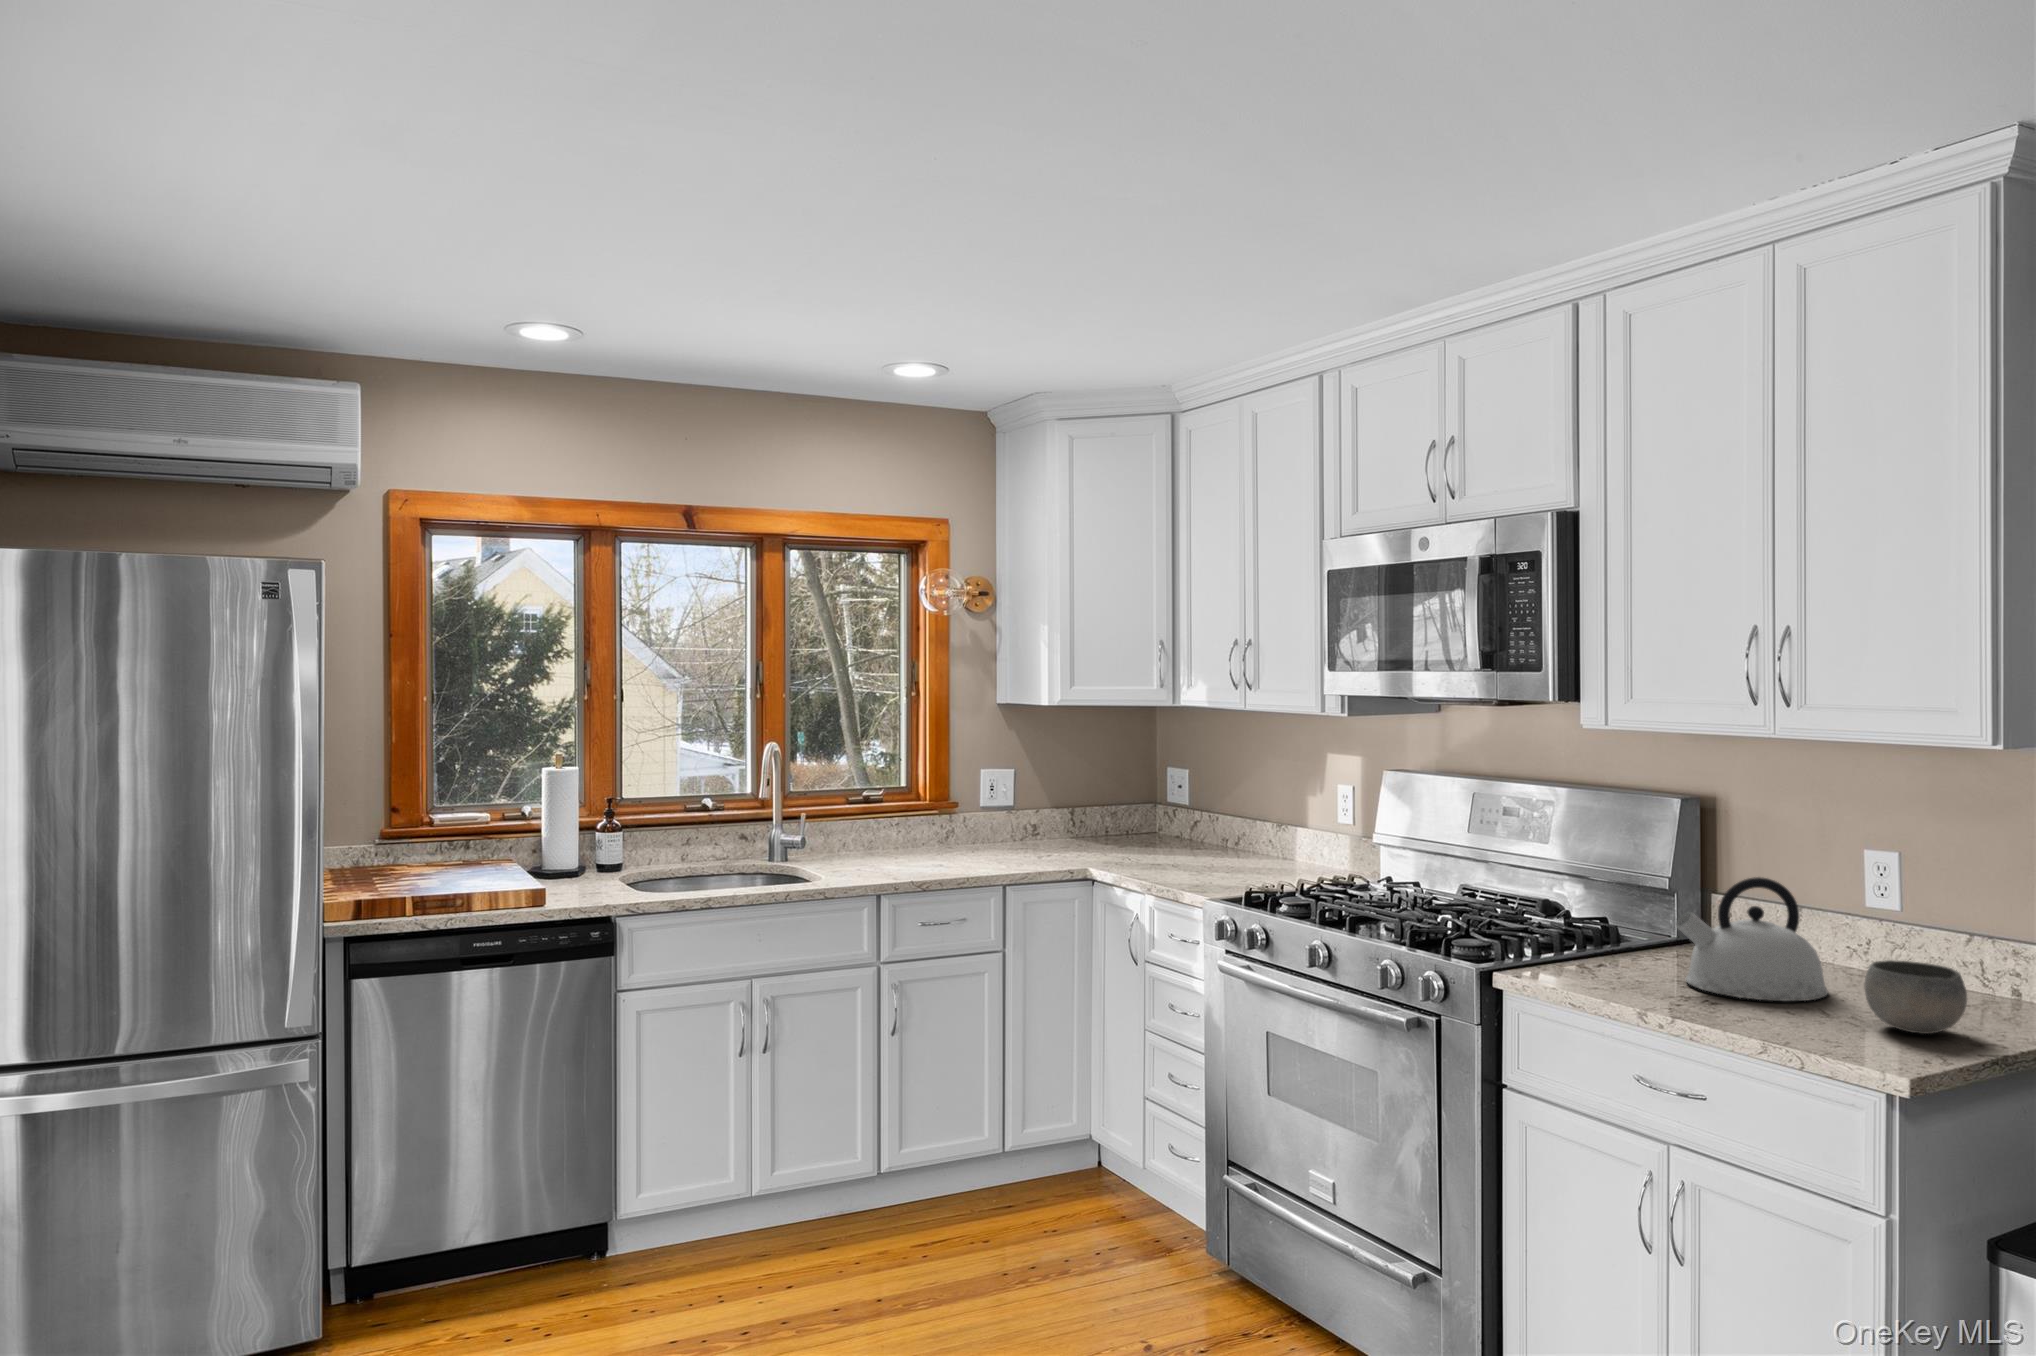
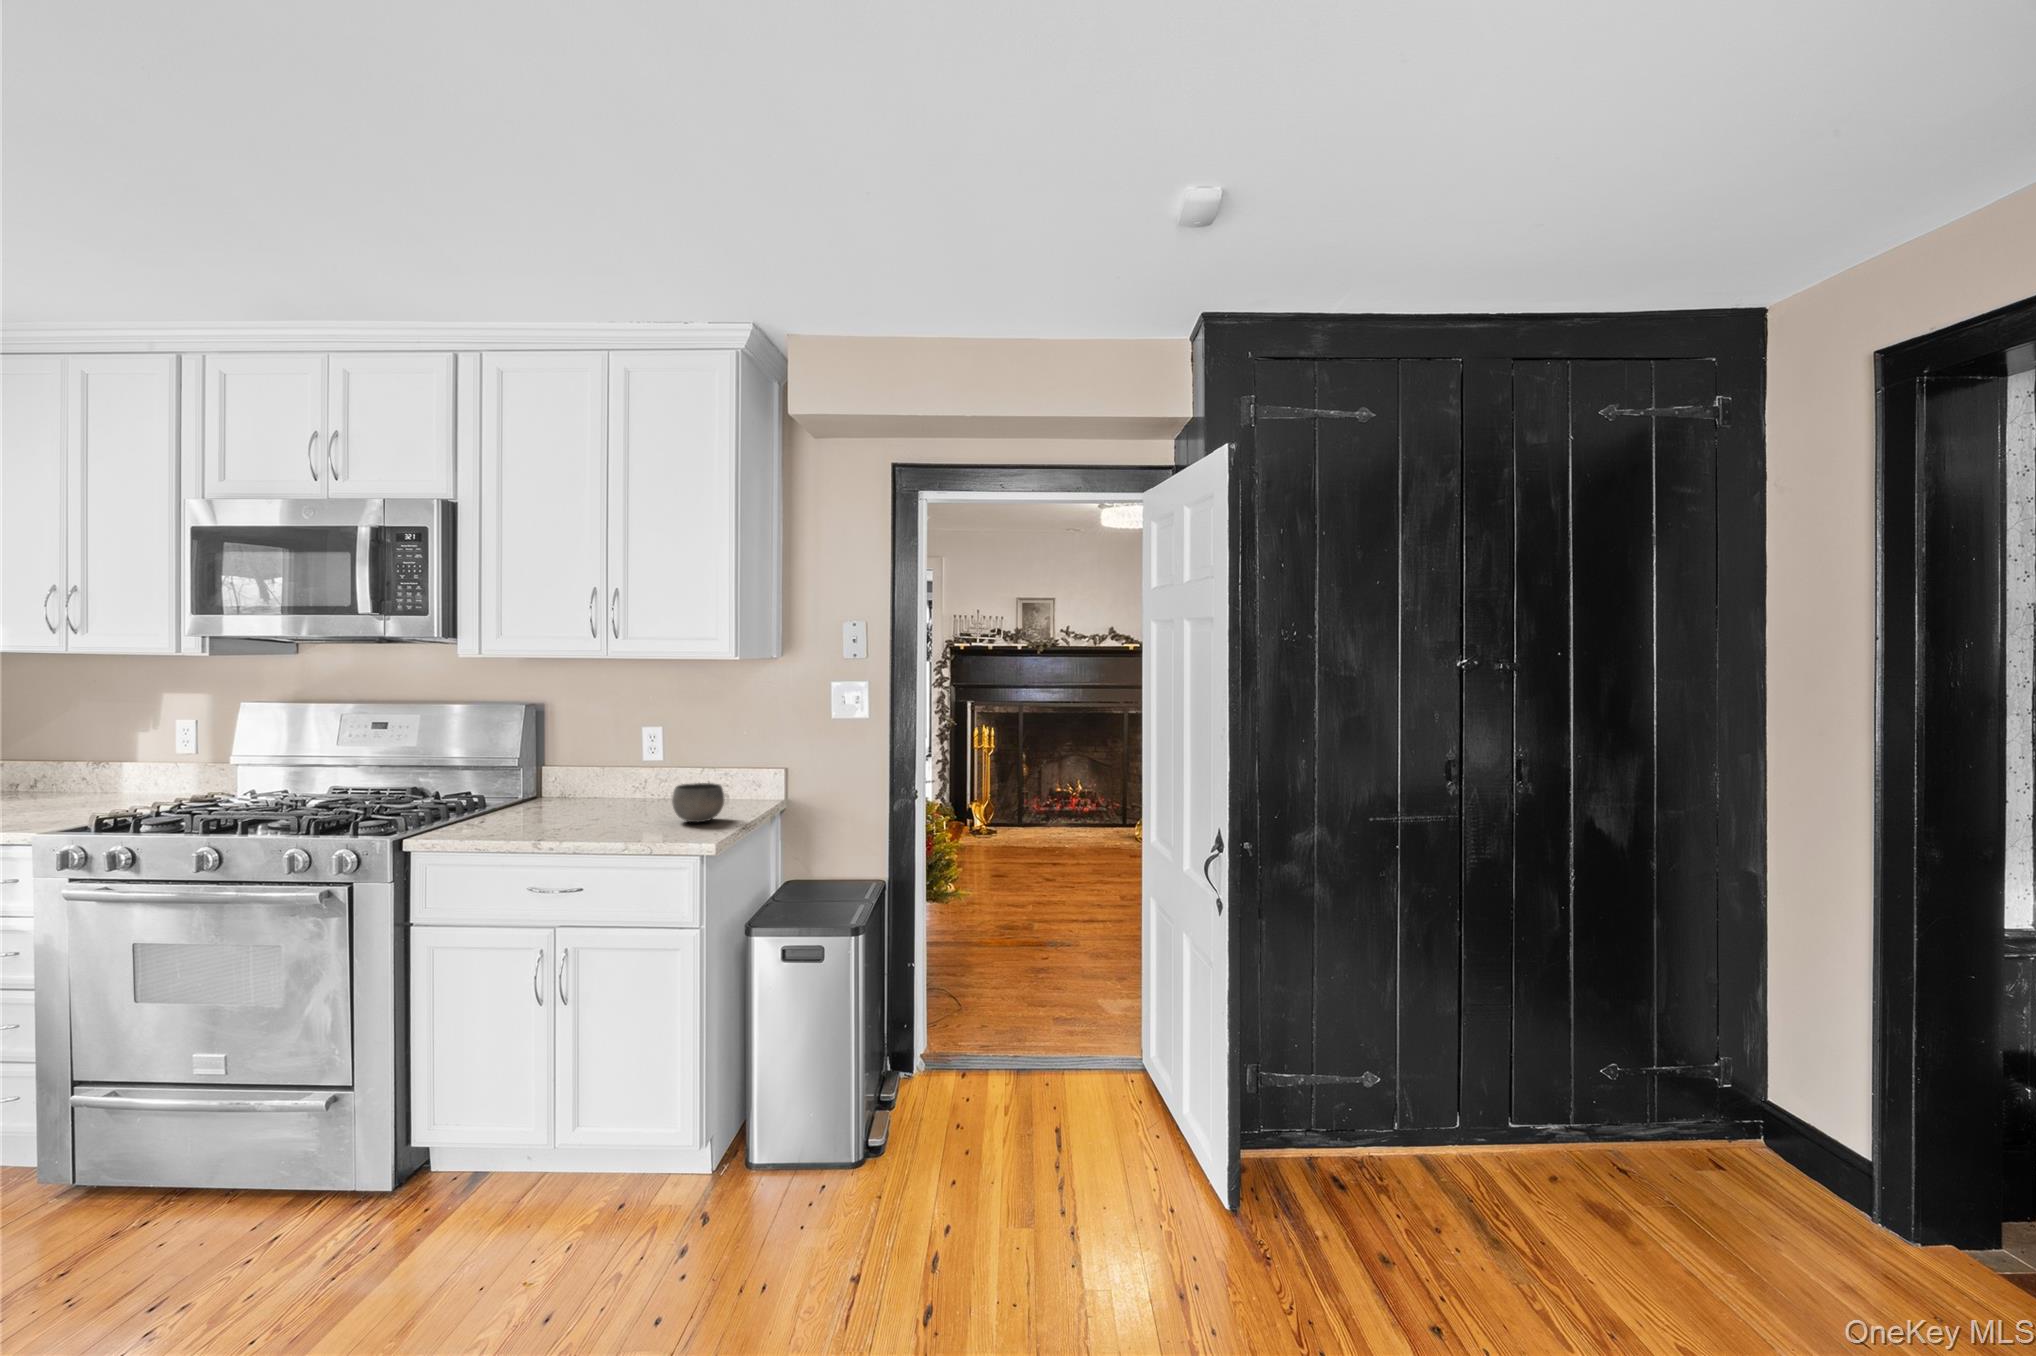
kettle: present [1676,877,1828,1001] -> none [548,747,641,823]

